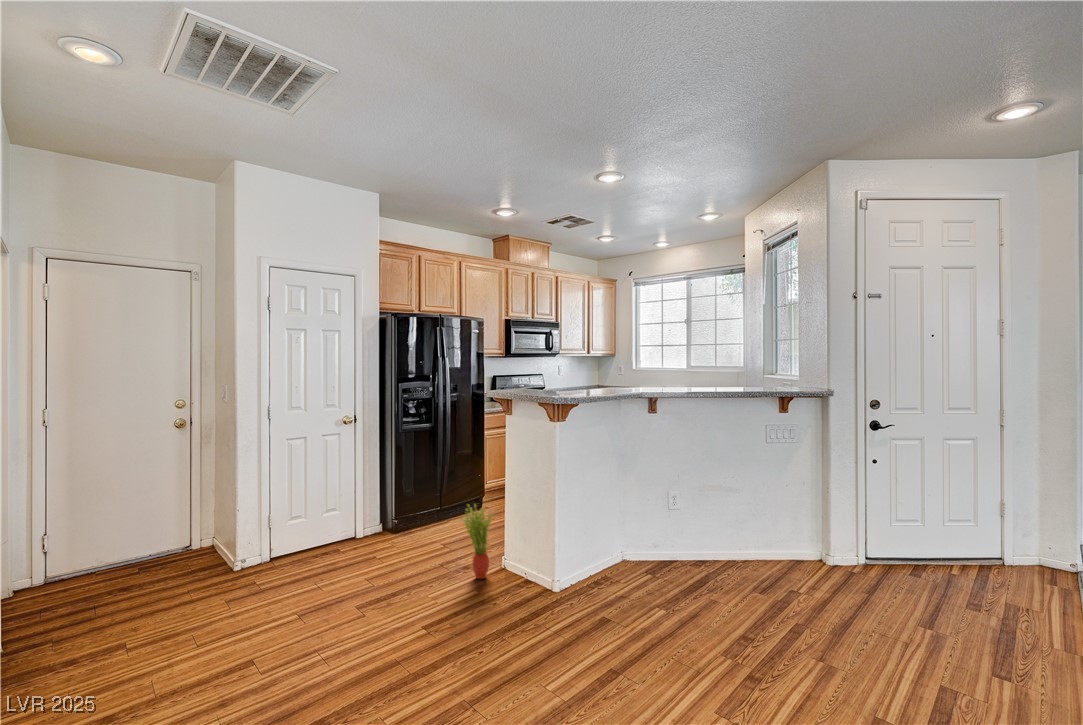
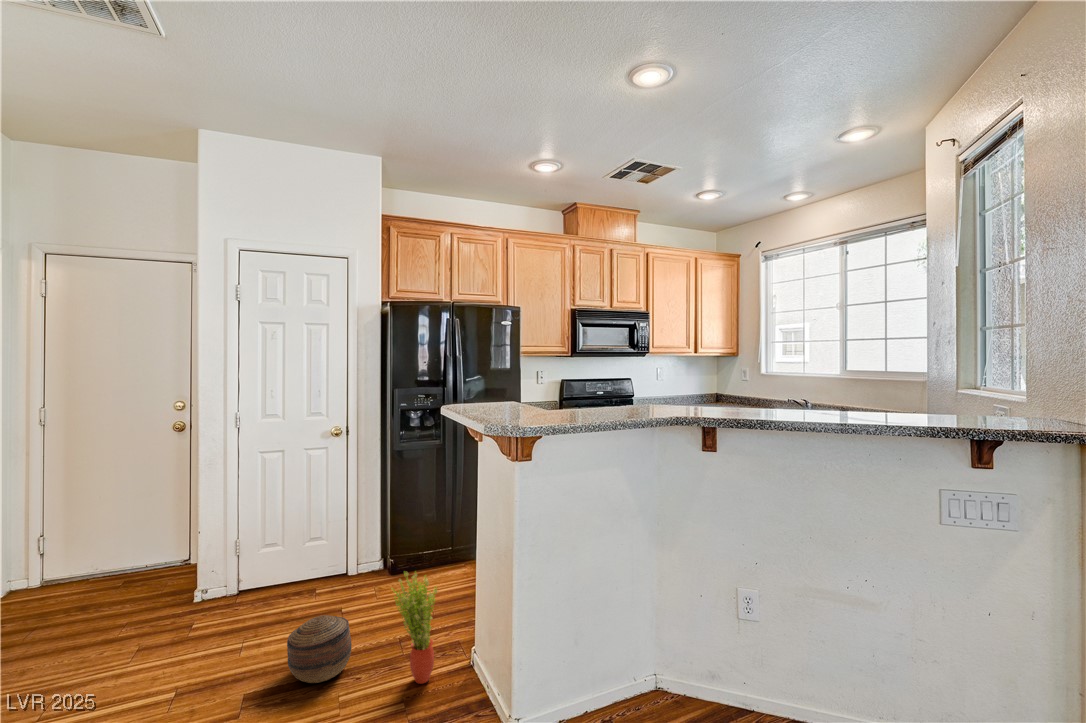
basket: none [381,545,425,590] -> present [287,615,352,683]

